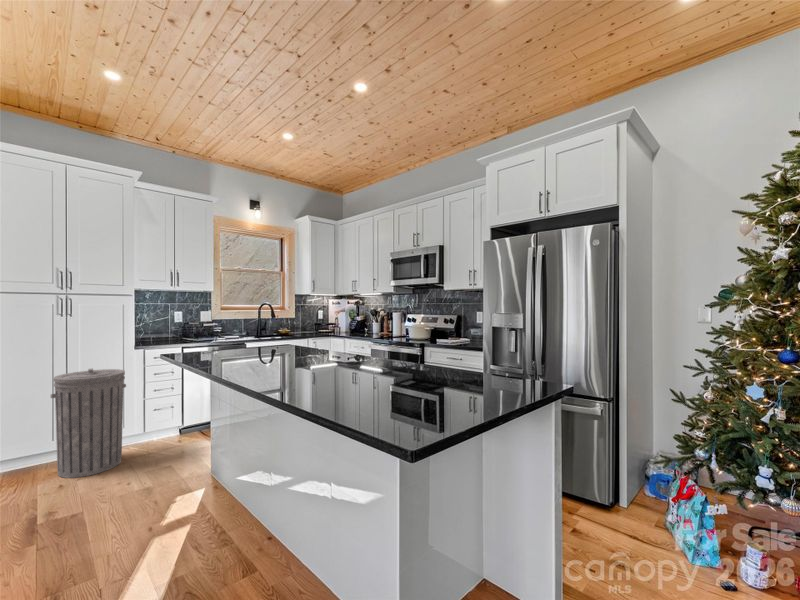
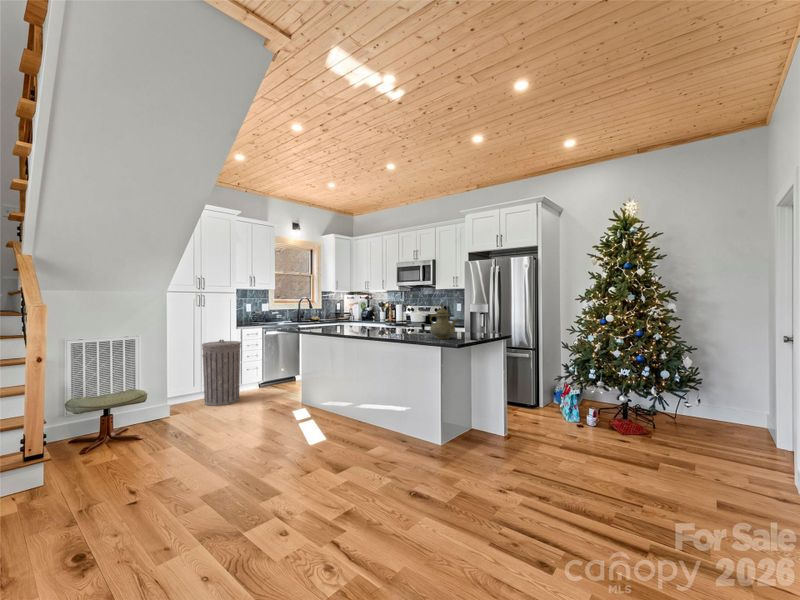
teapot: none [368,315,436,407] -> present [430,303,459,339]

